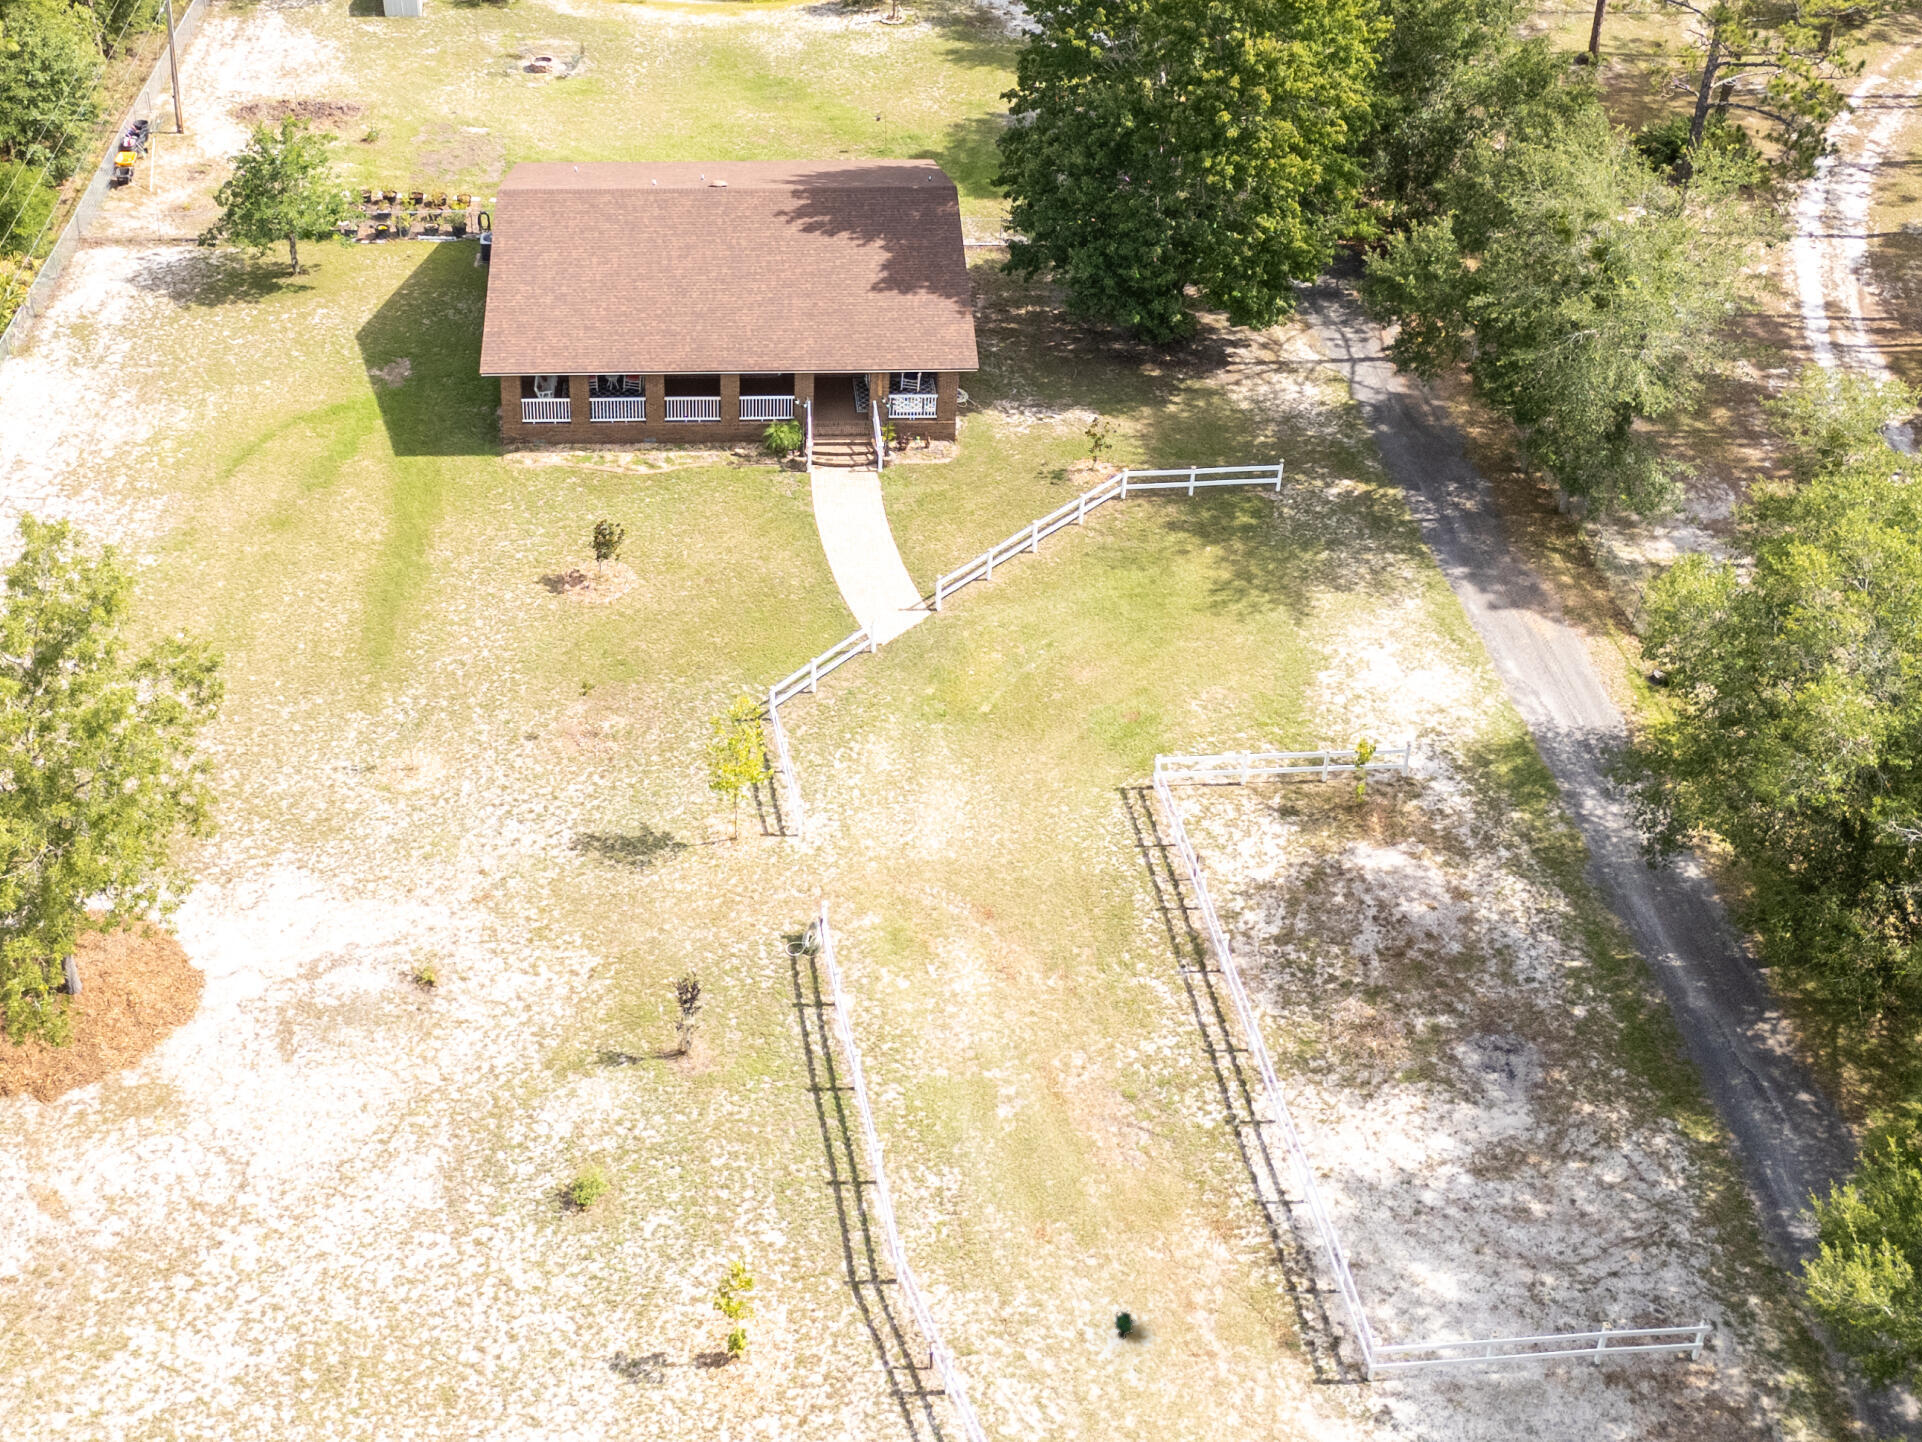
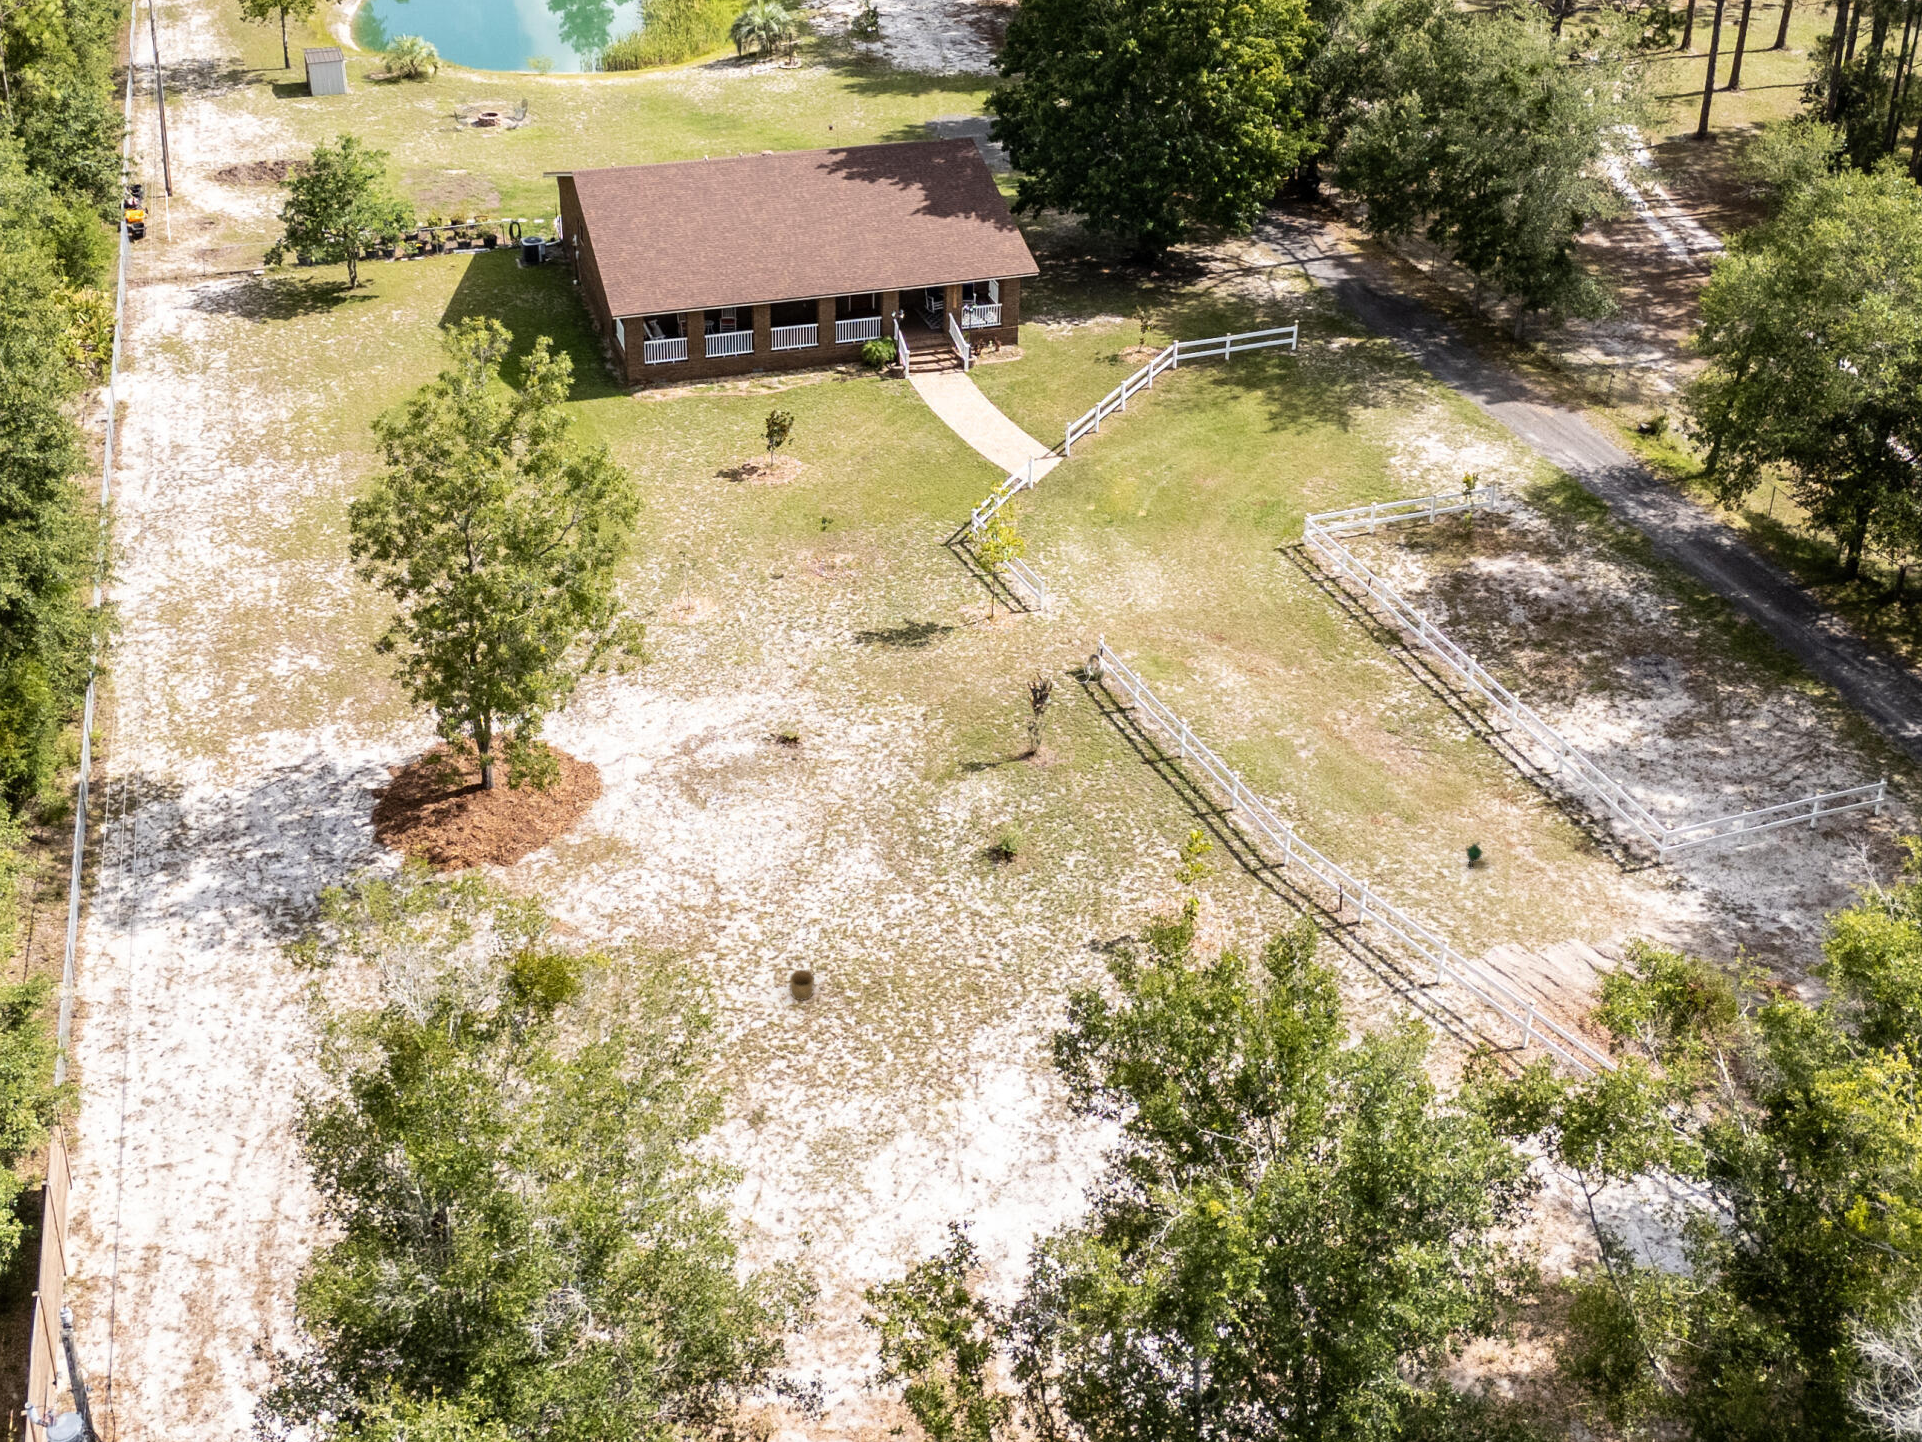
wooden bucket: none [252,1321,283,1358] -> present [790,970,814,1000]

